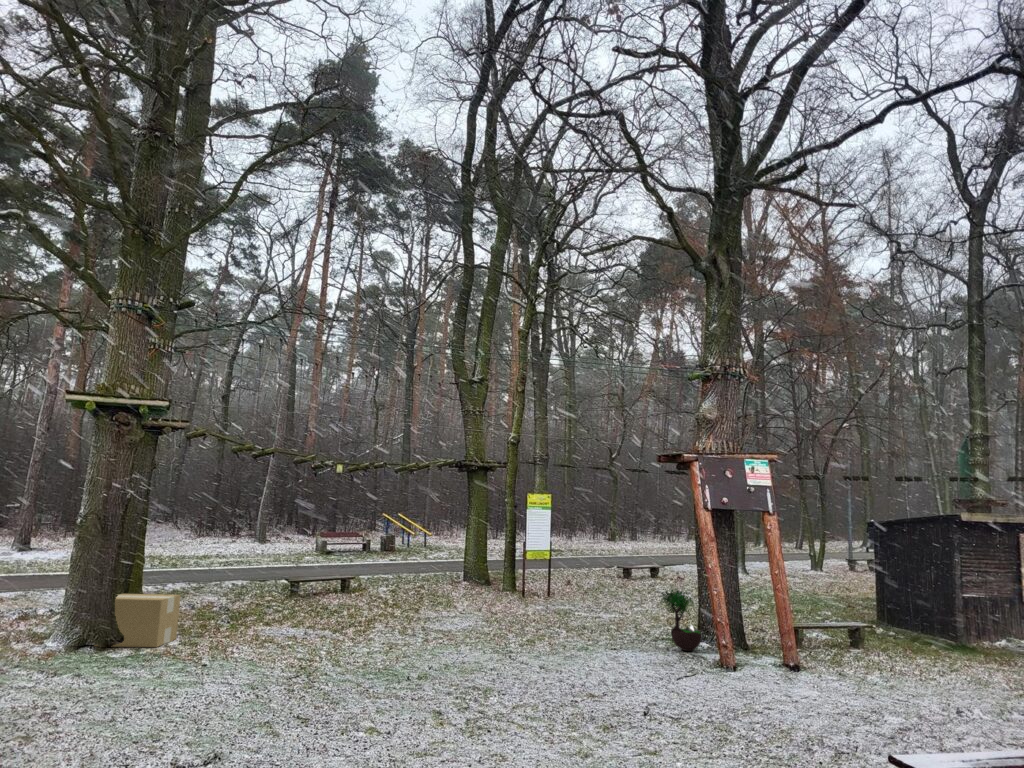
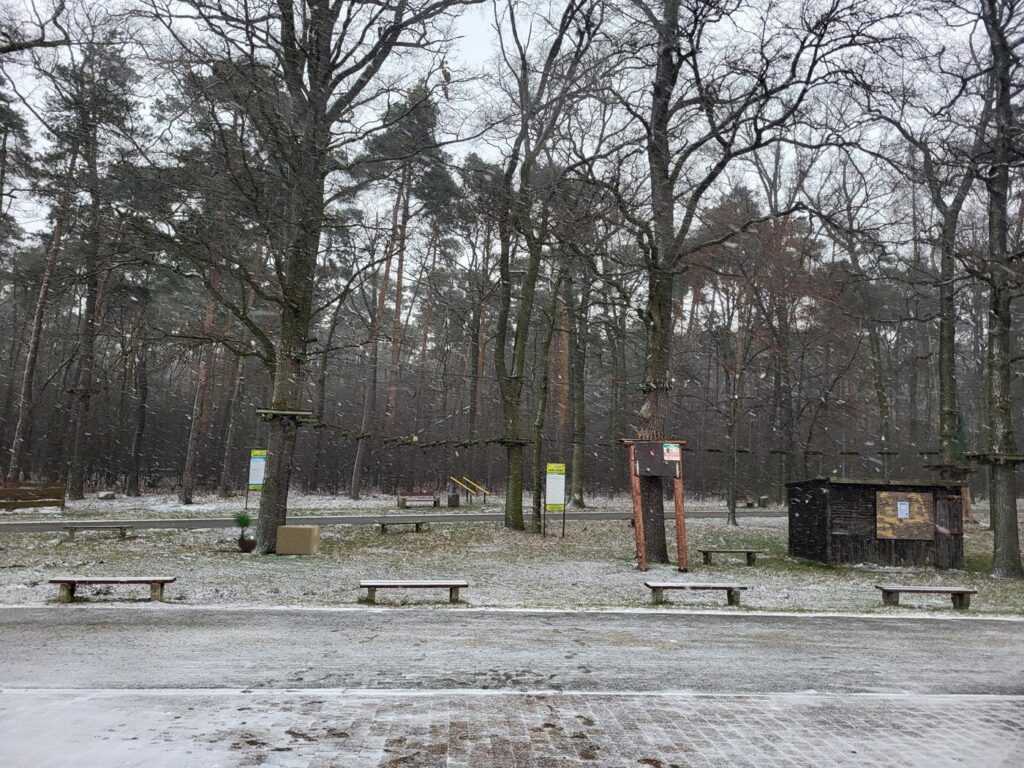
potted tree: present [662,589,701,651] -> present [234,514,257,552]

